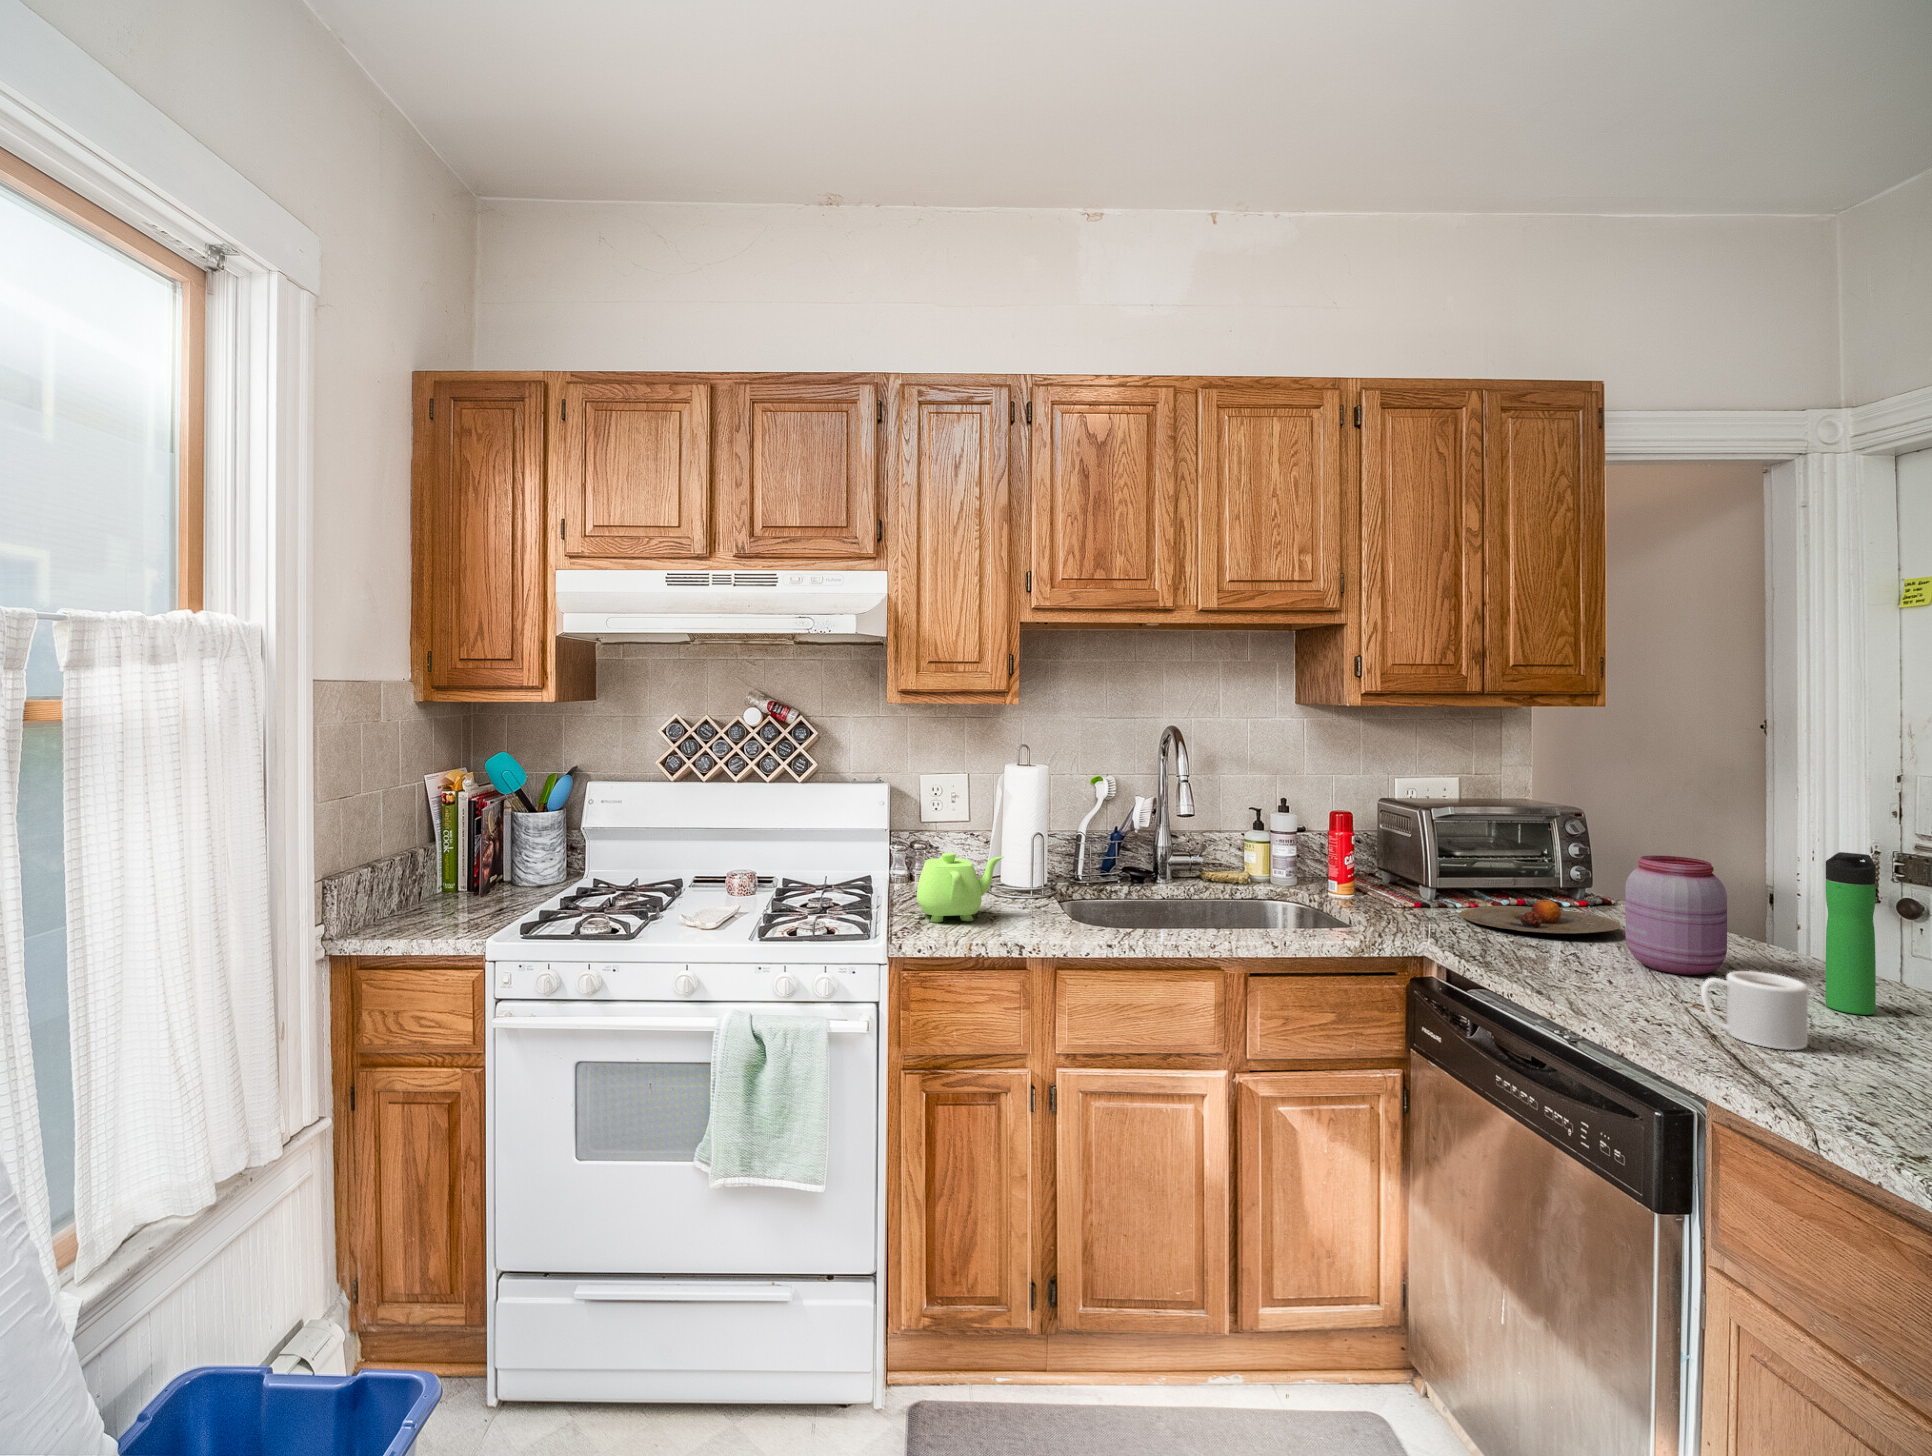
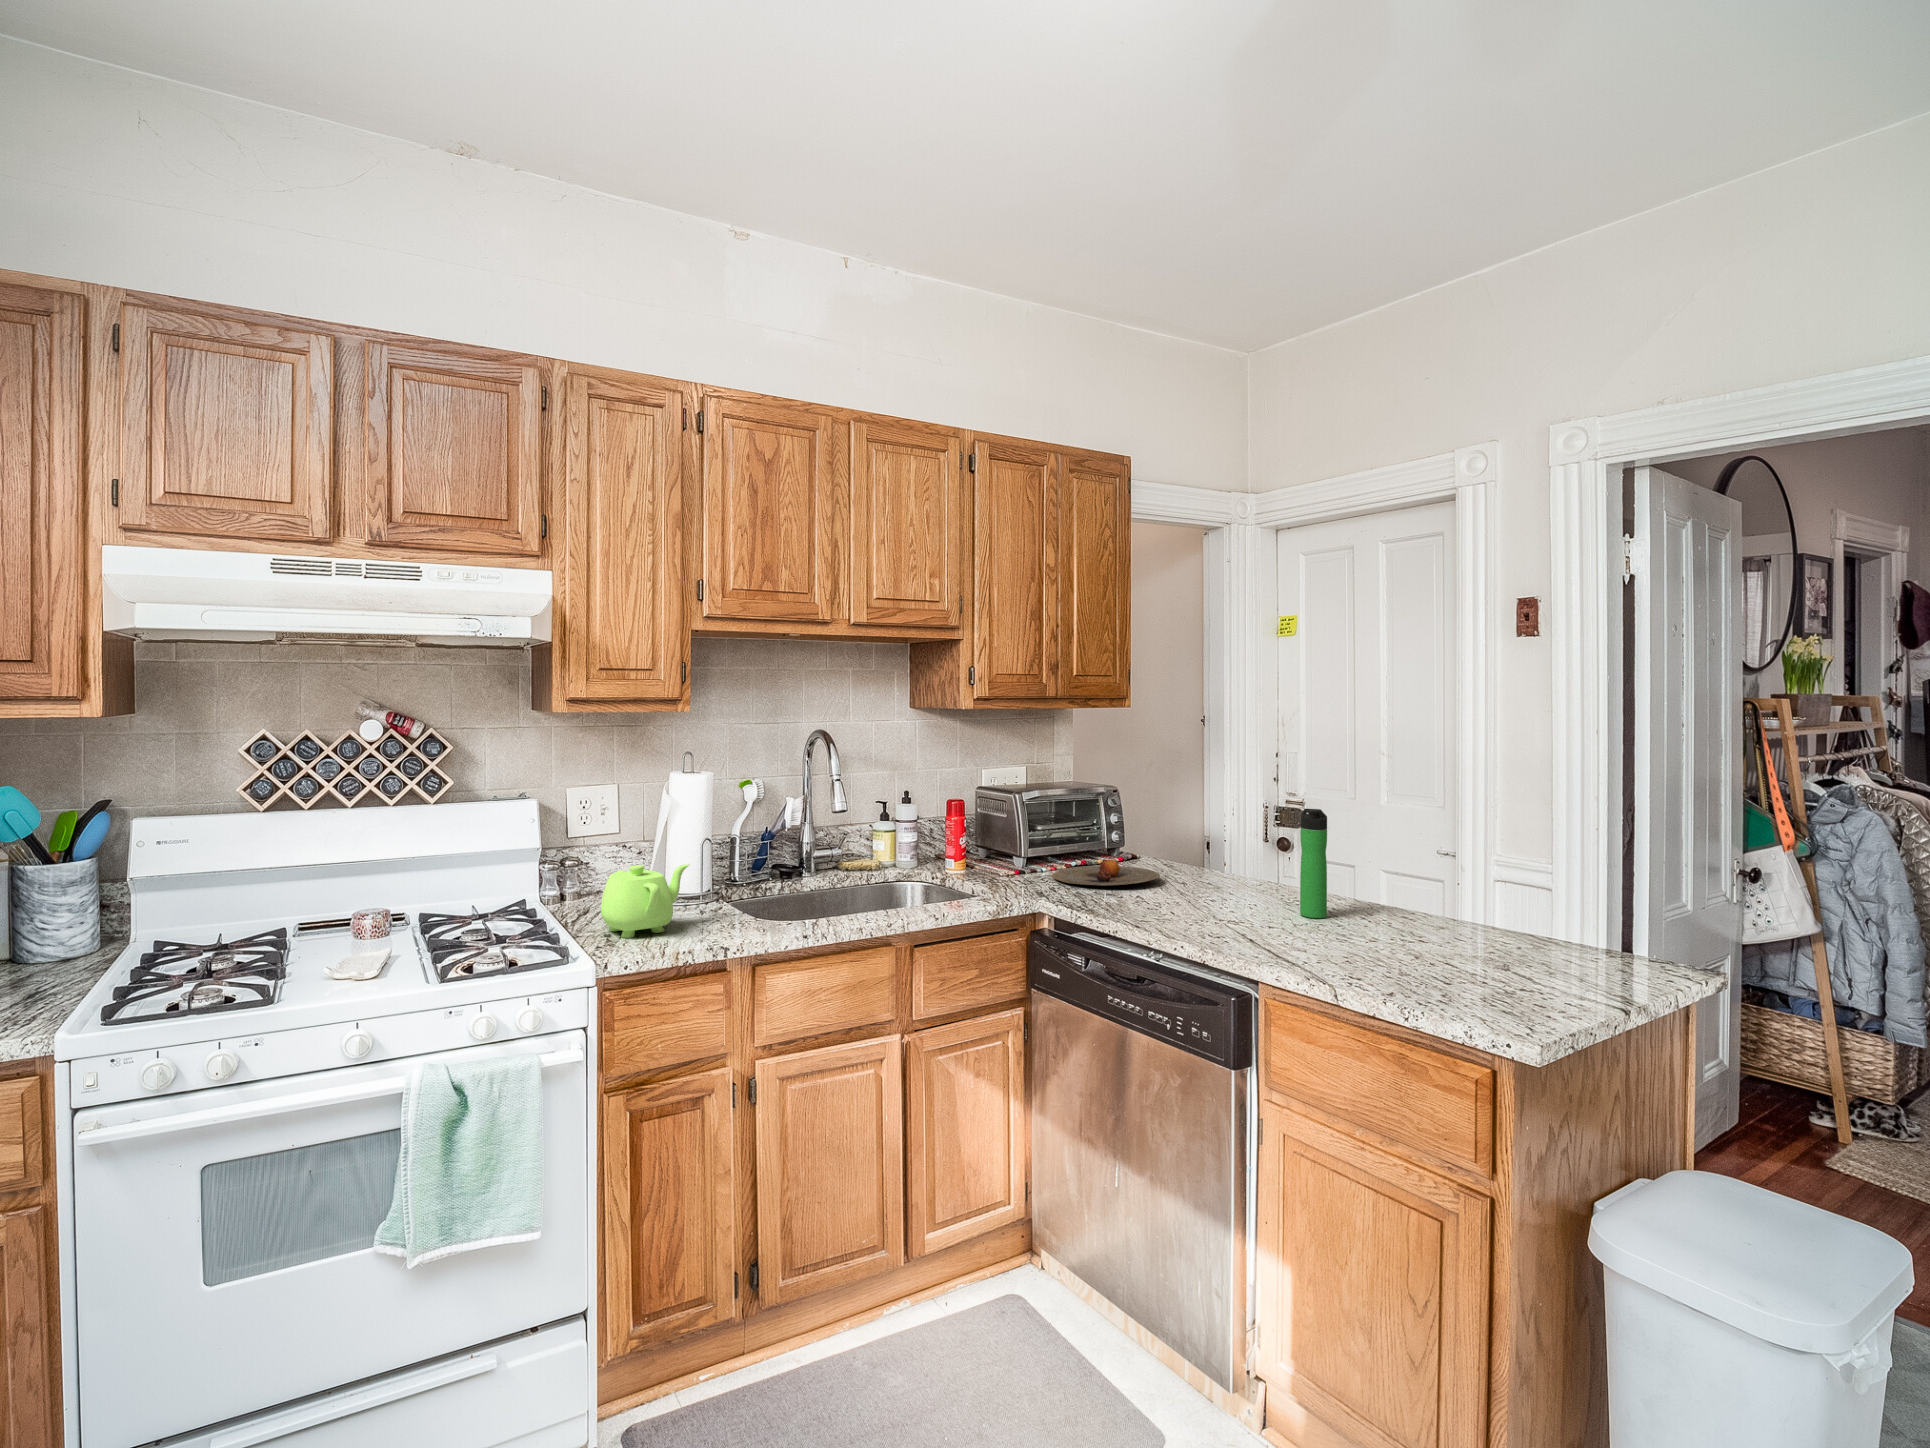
jar: present [1625,855,1727,975] -> none [1177,819,1238,905]
mug: present [1701,971,1808,1050] -> none [1253,897,1312,948]

